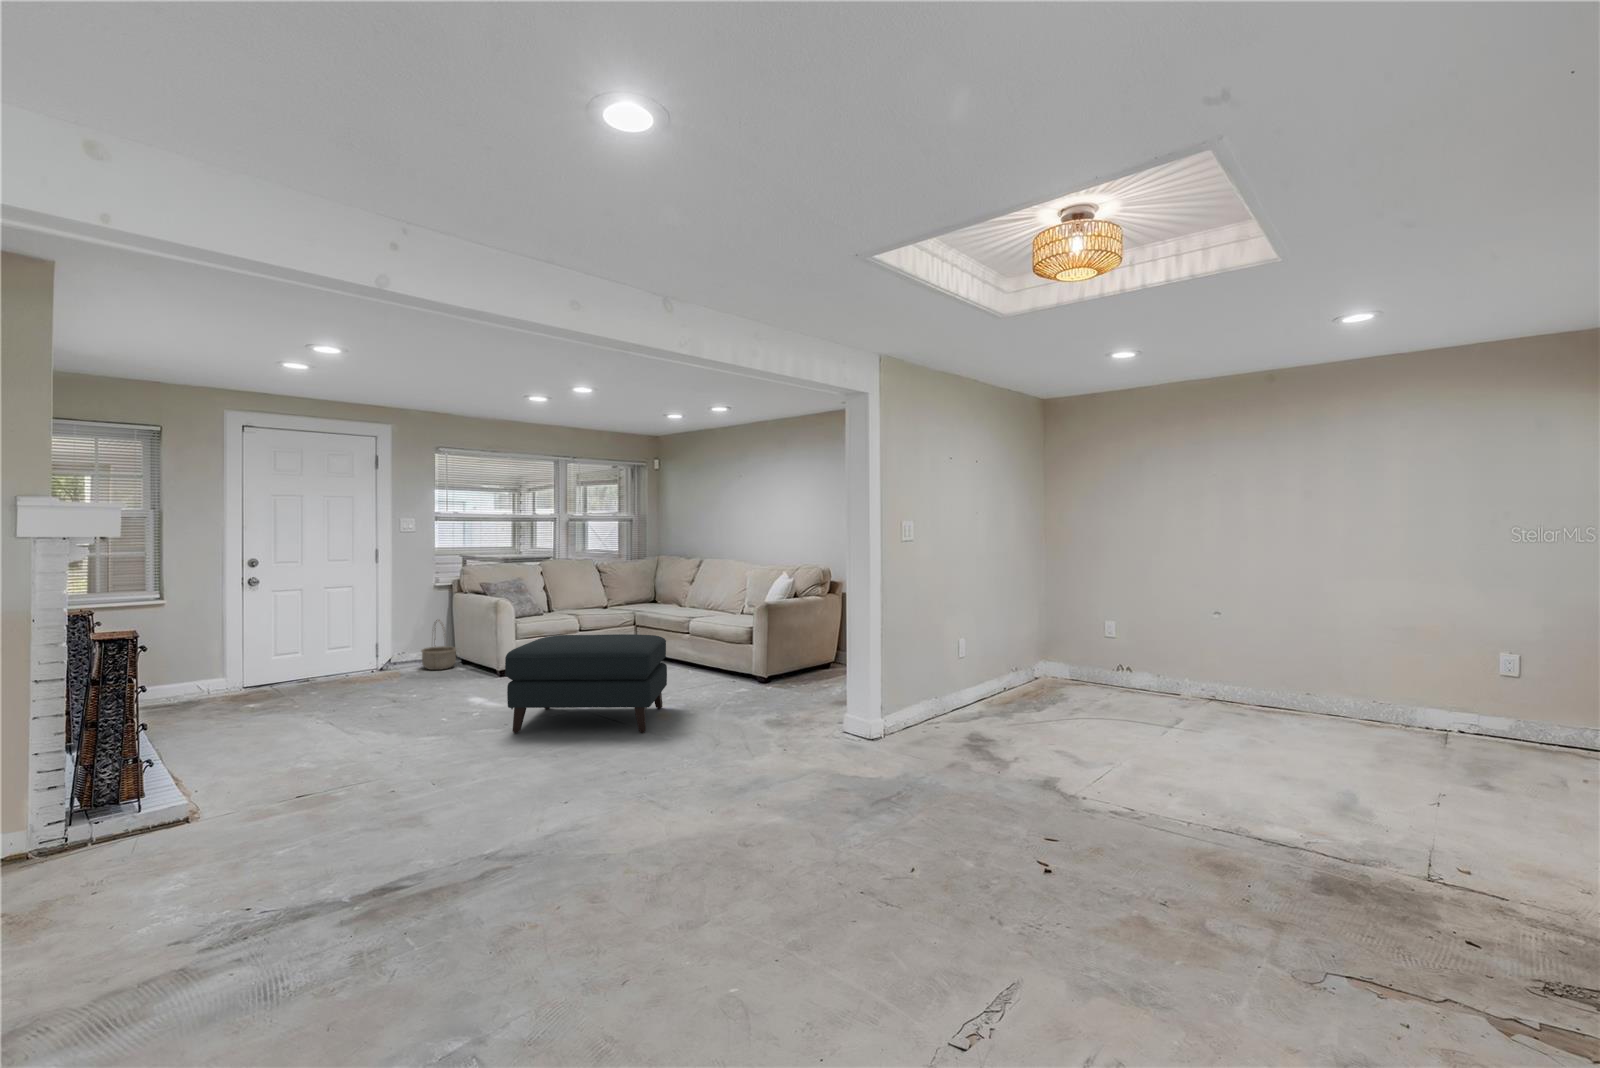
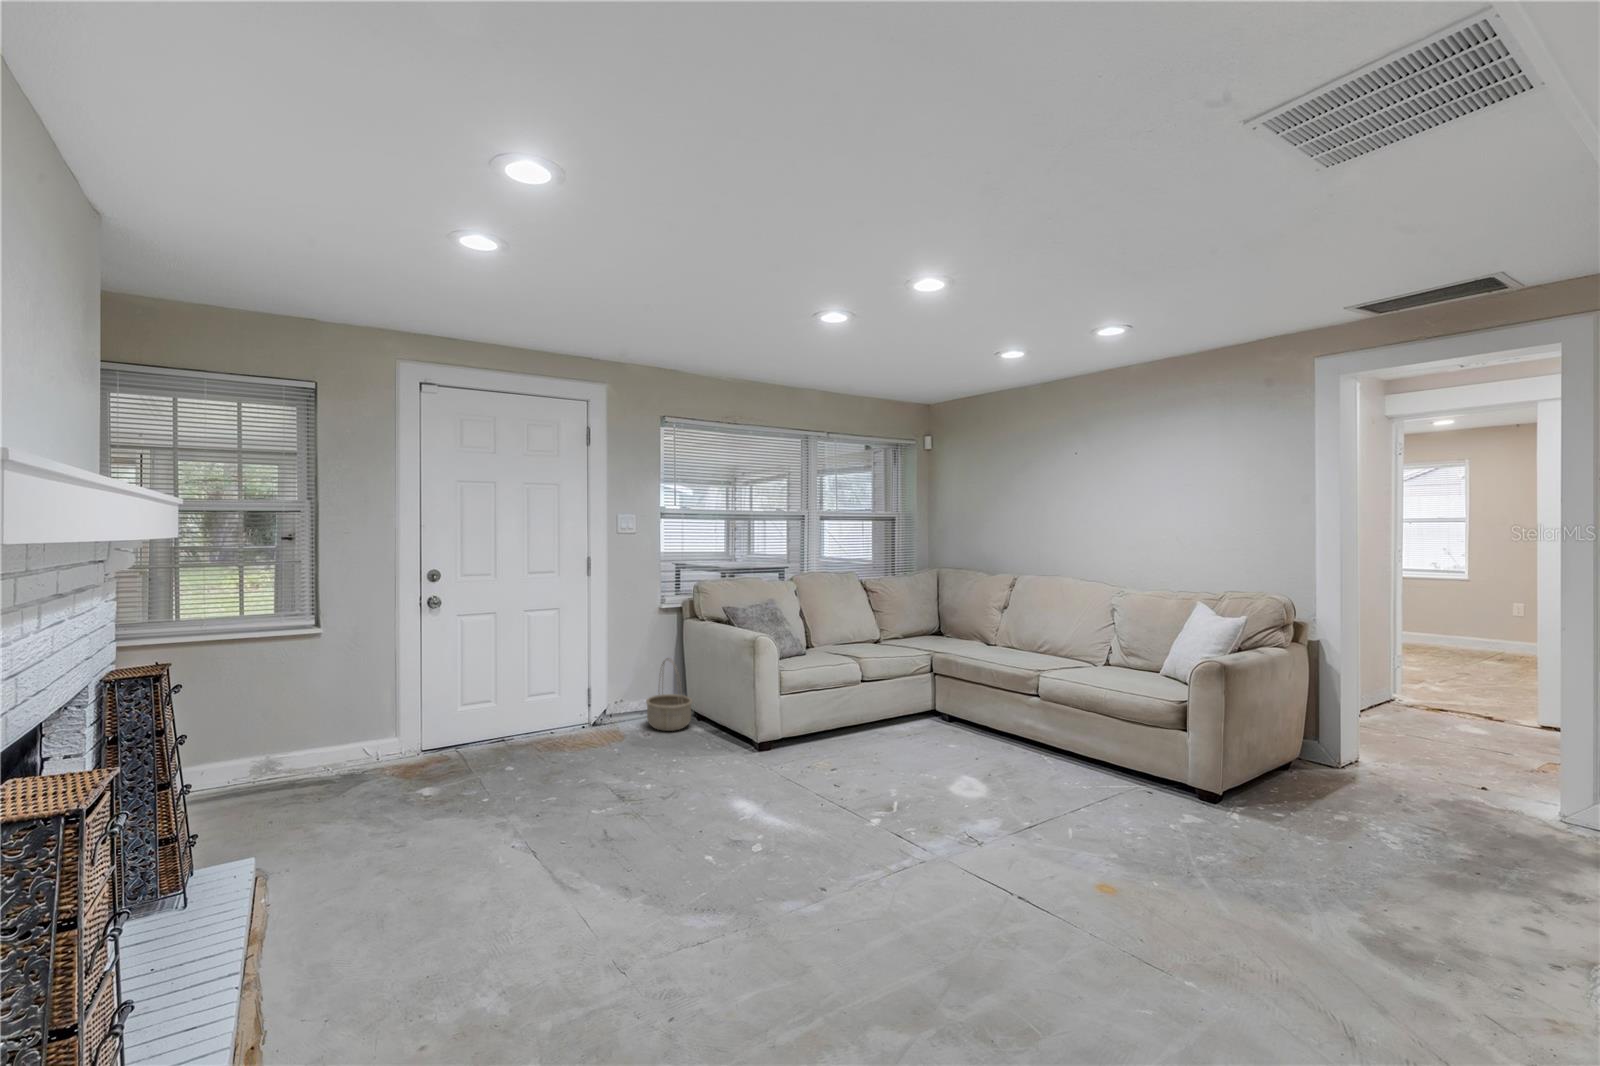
ottoman: present [505,634,667,733] -> none [848,726,1158,975]

